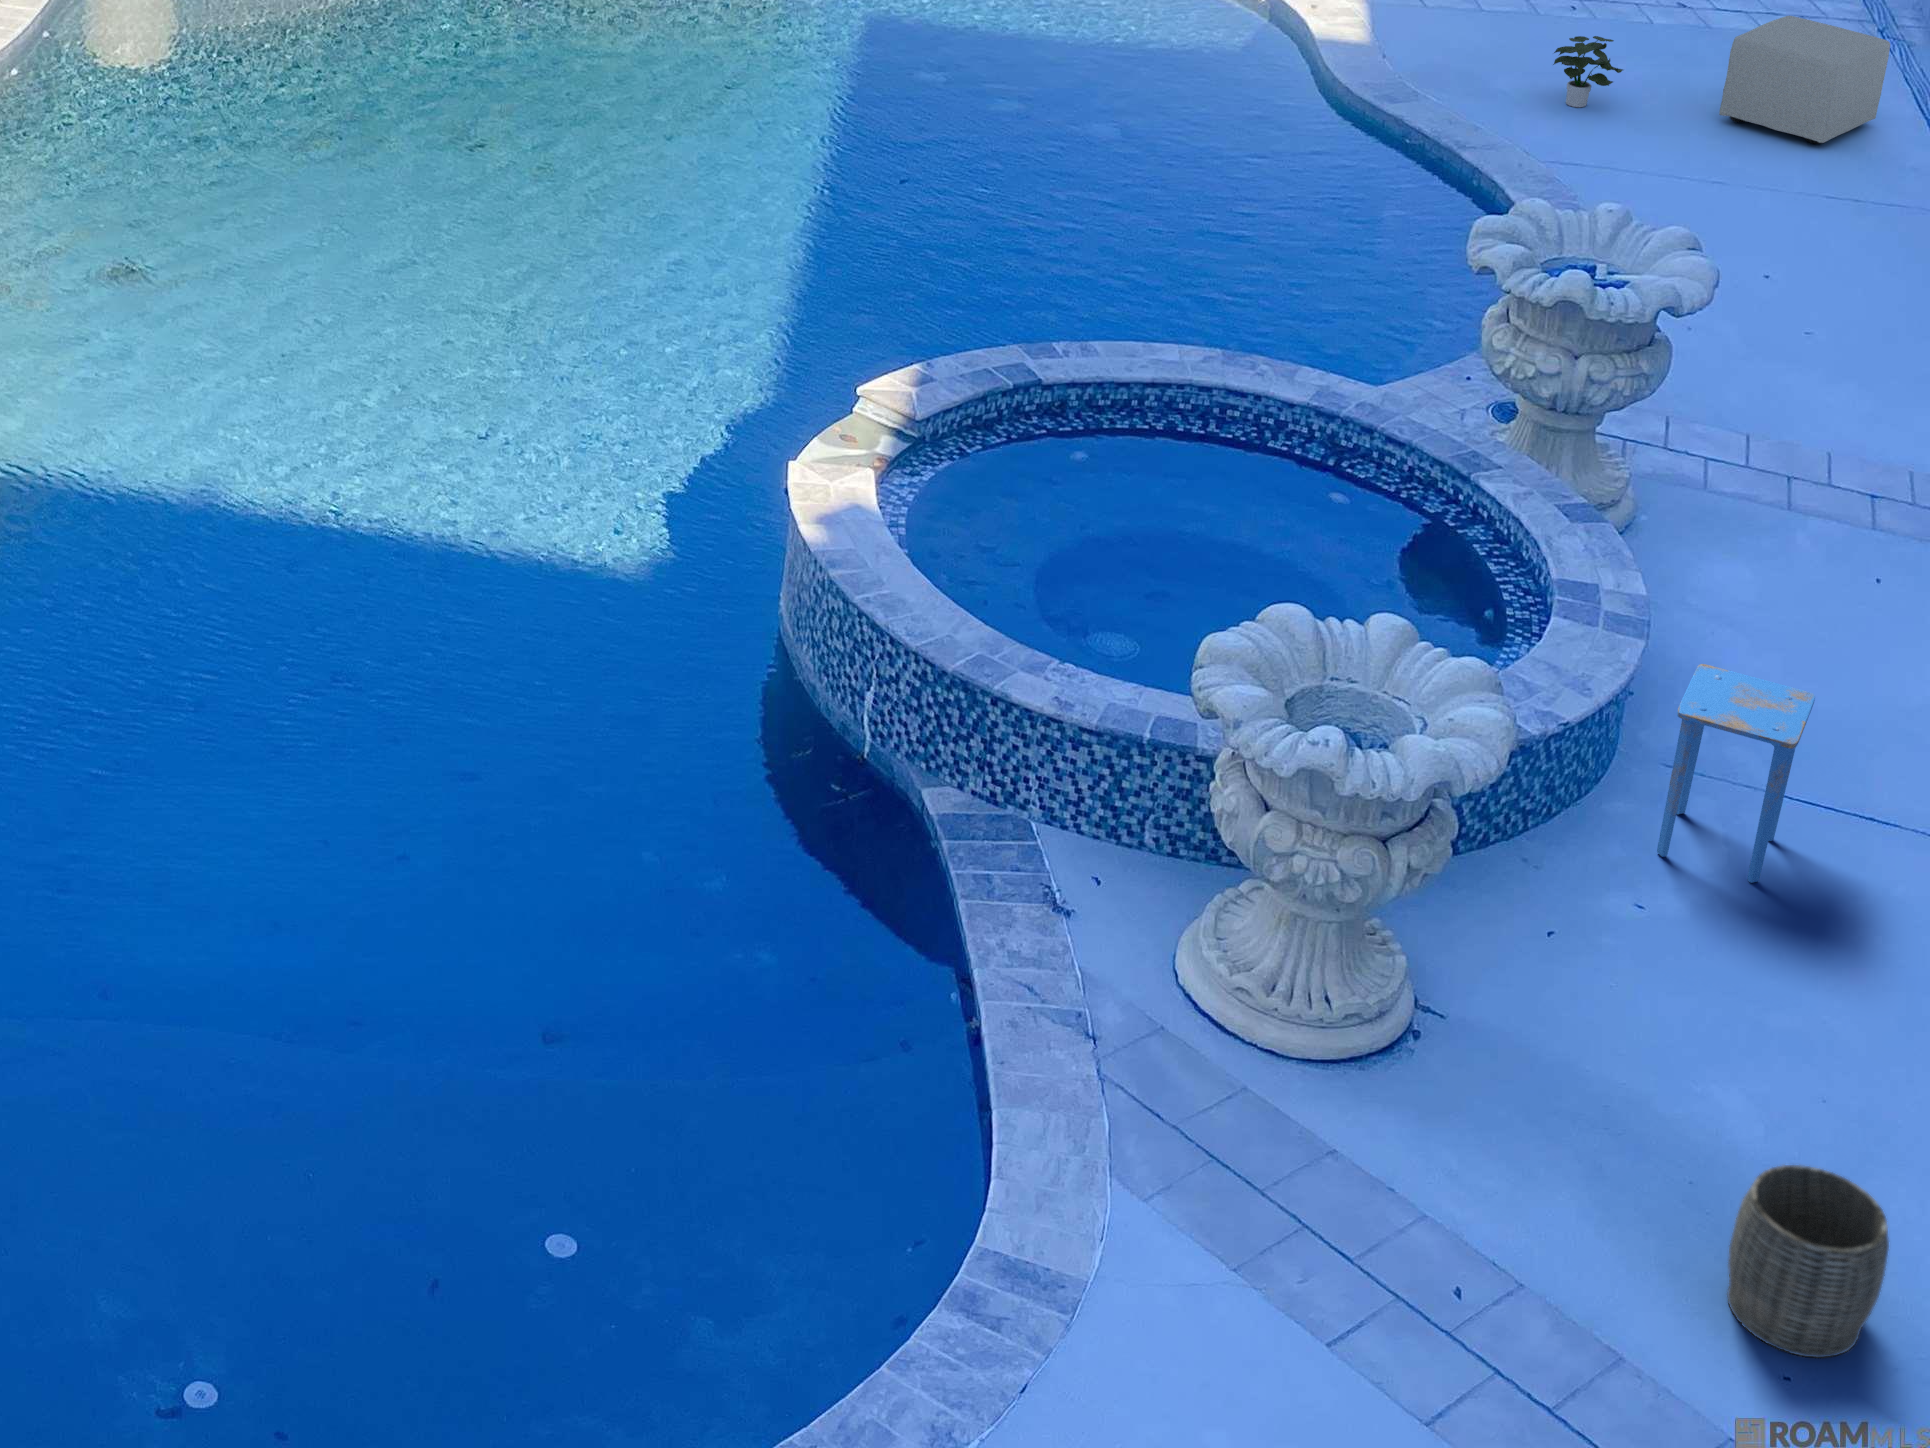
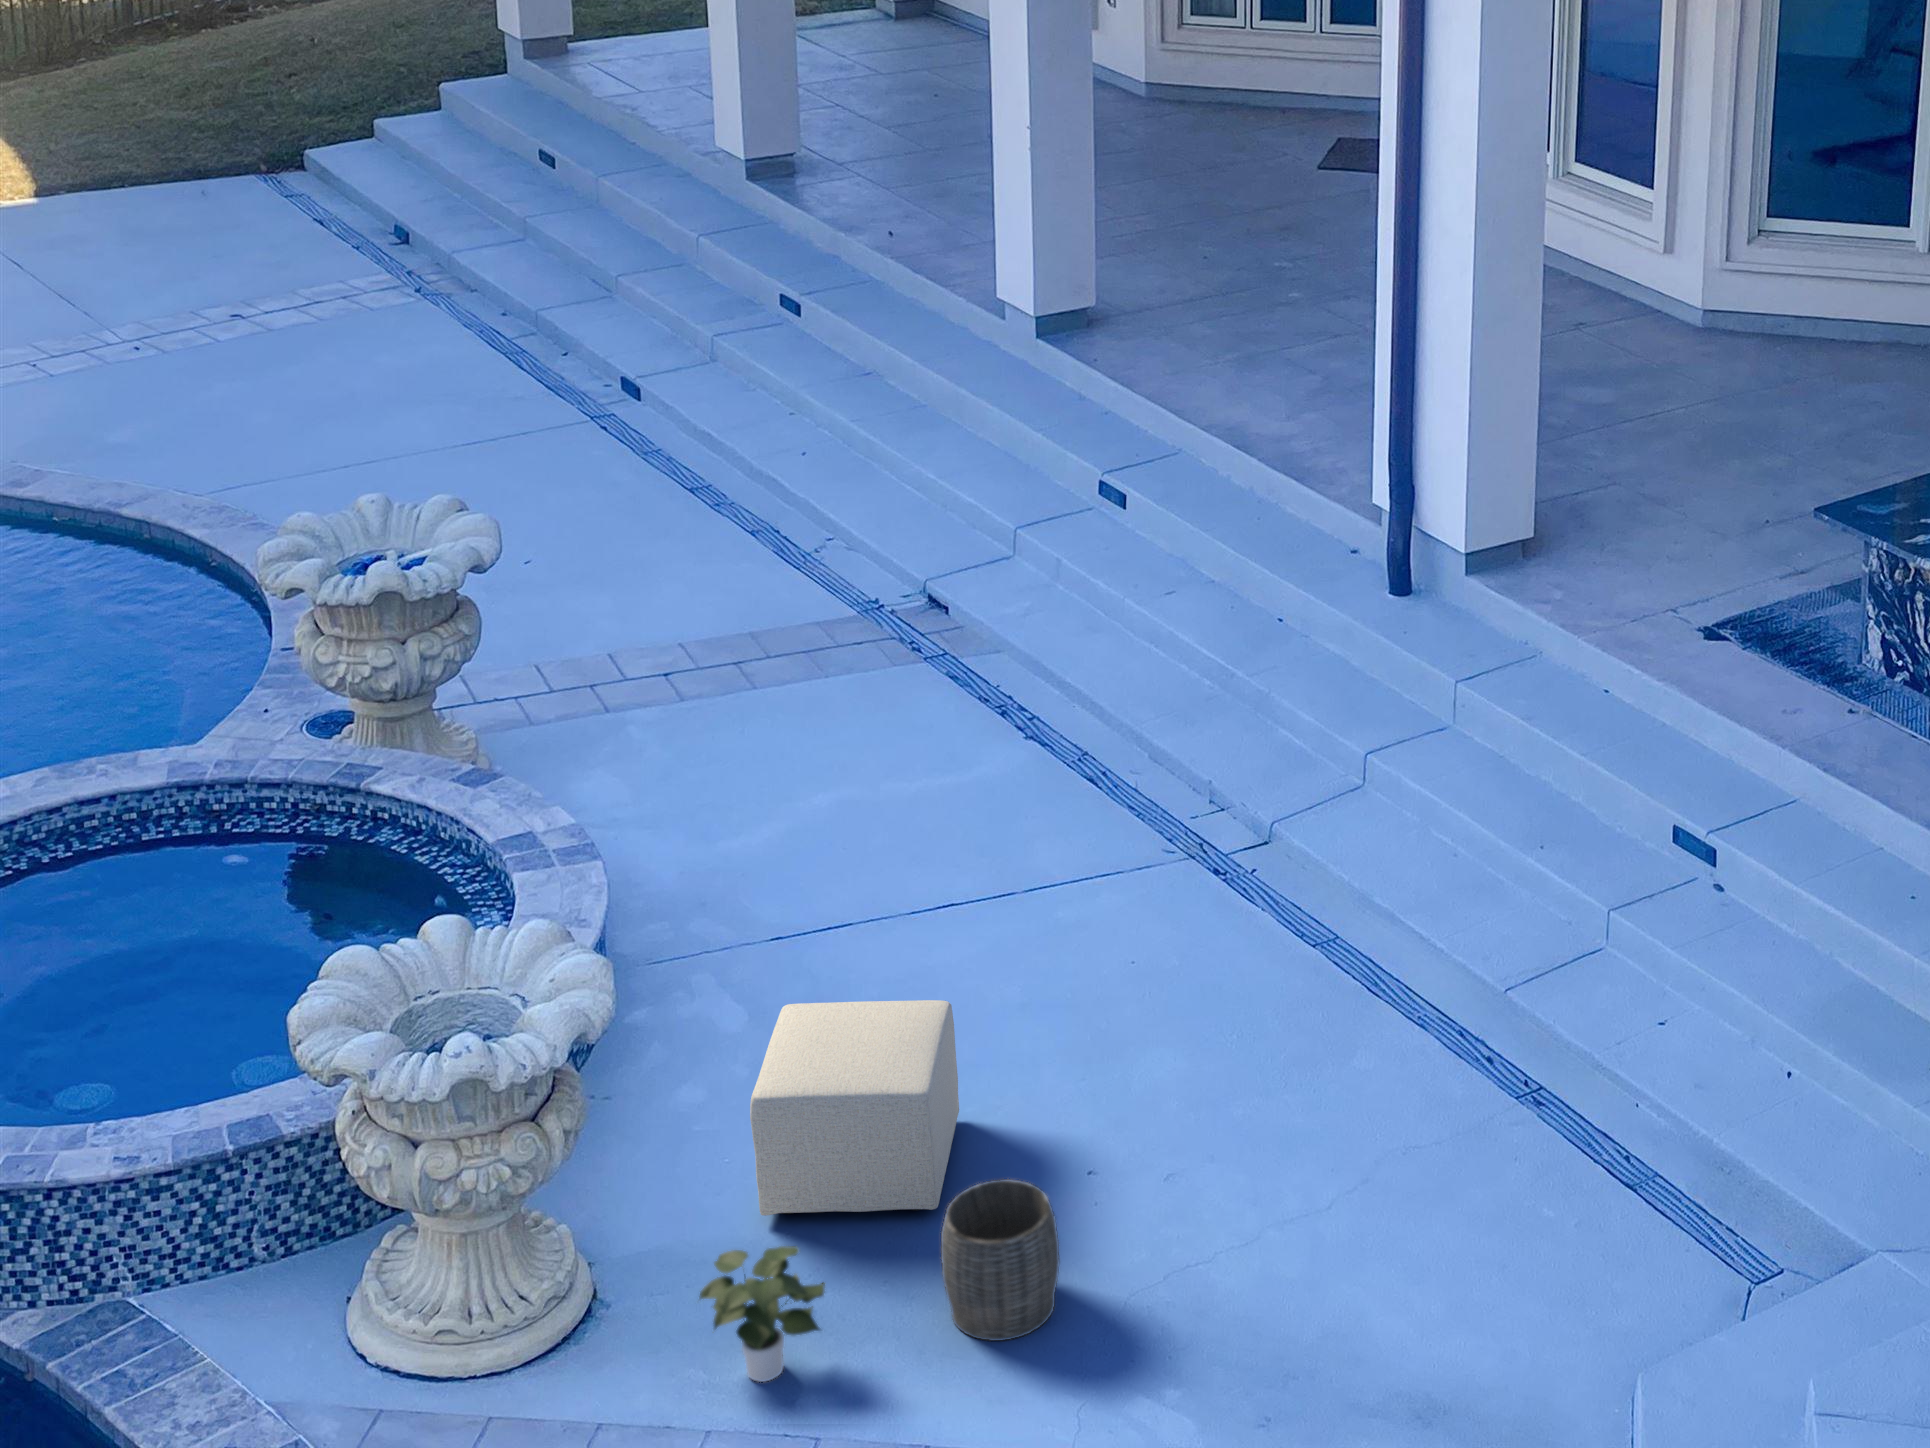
ottoman: present [1719,16,1890,144] -> present [750,1000,959,1216]
potted plant: present [1553,36,1623,107] -> present [700,1246,825,1382]
side table: present [1657,664,1815,883] -> none [661,837,775,1030]

